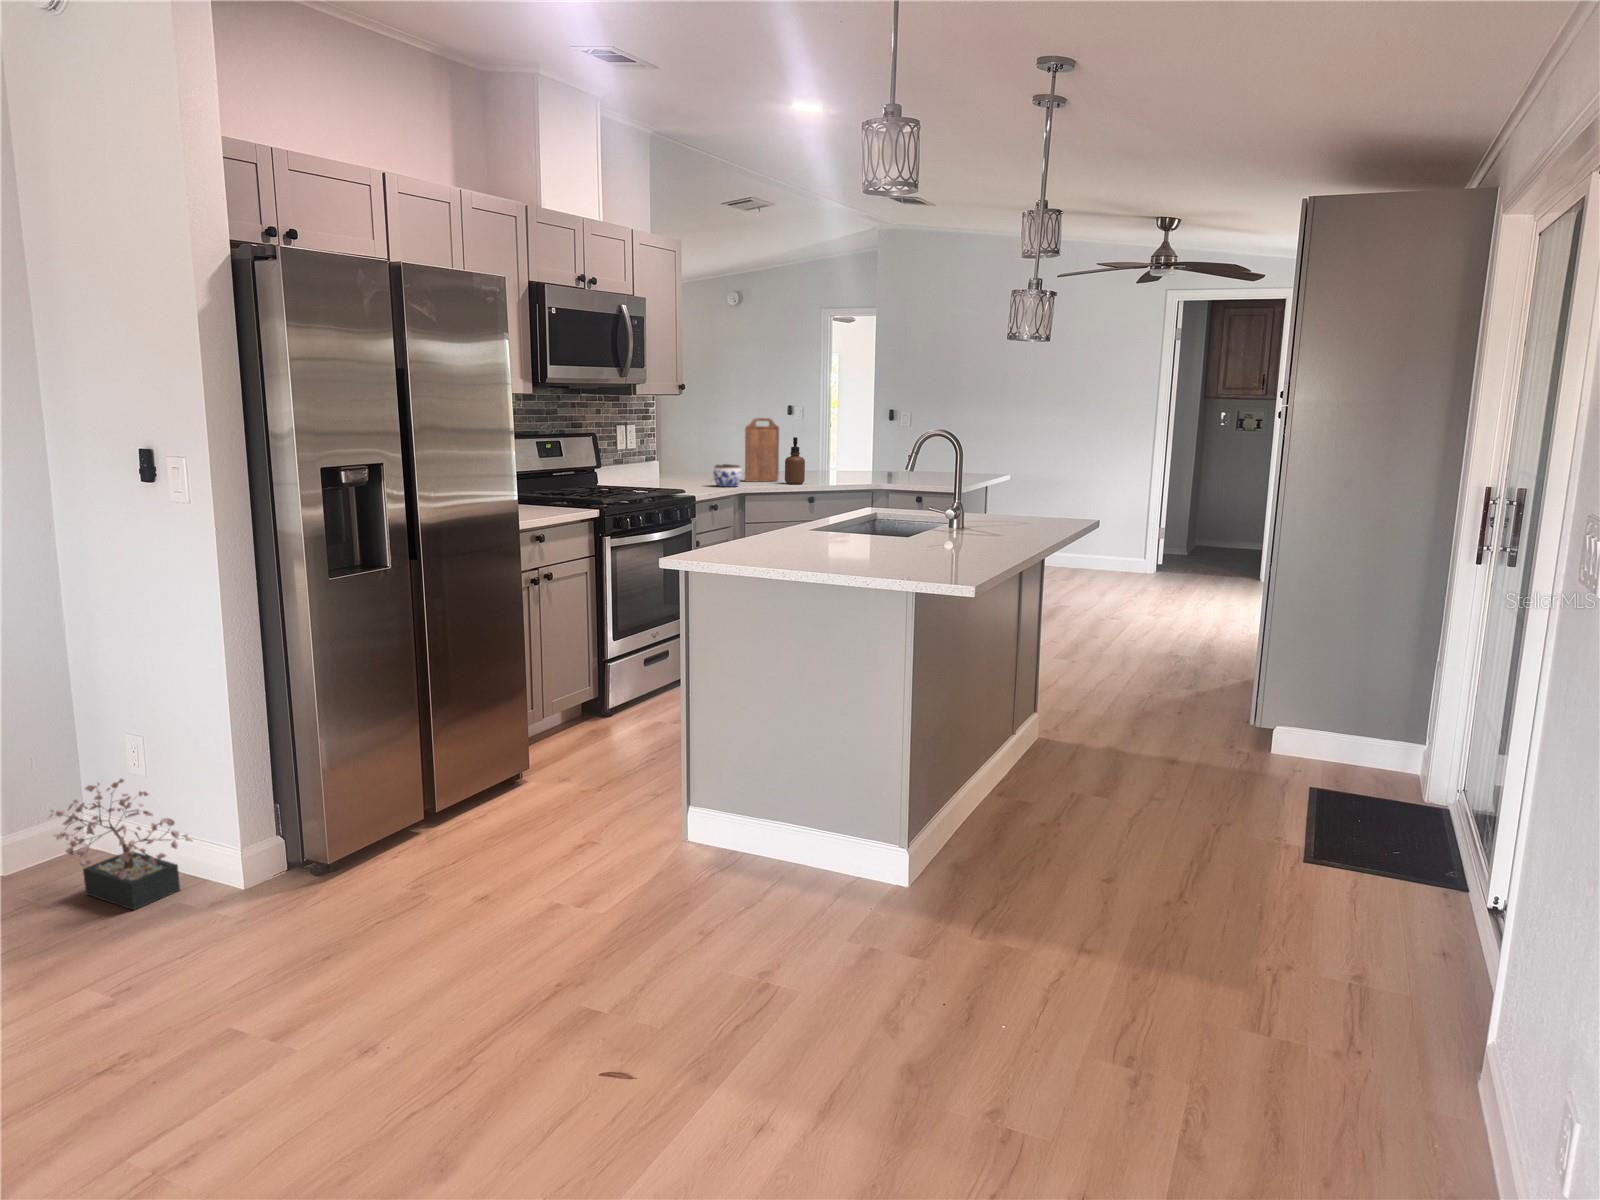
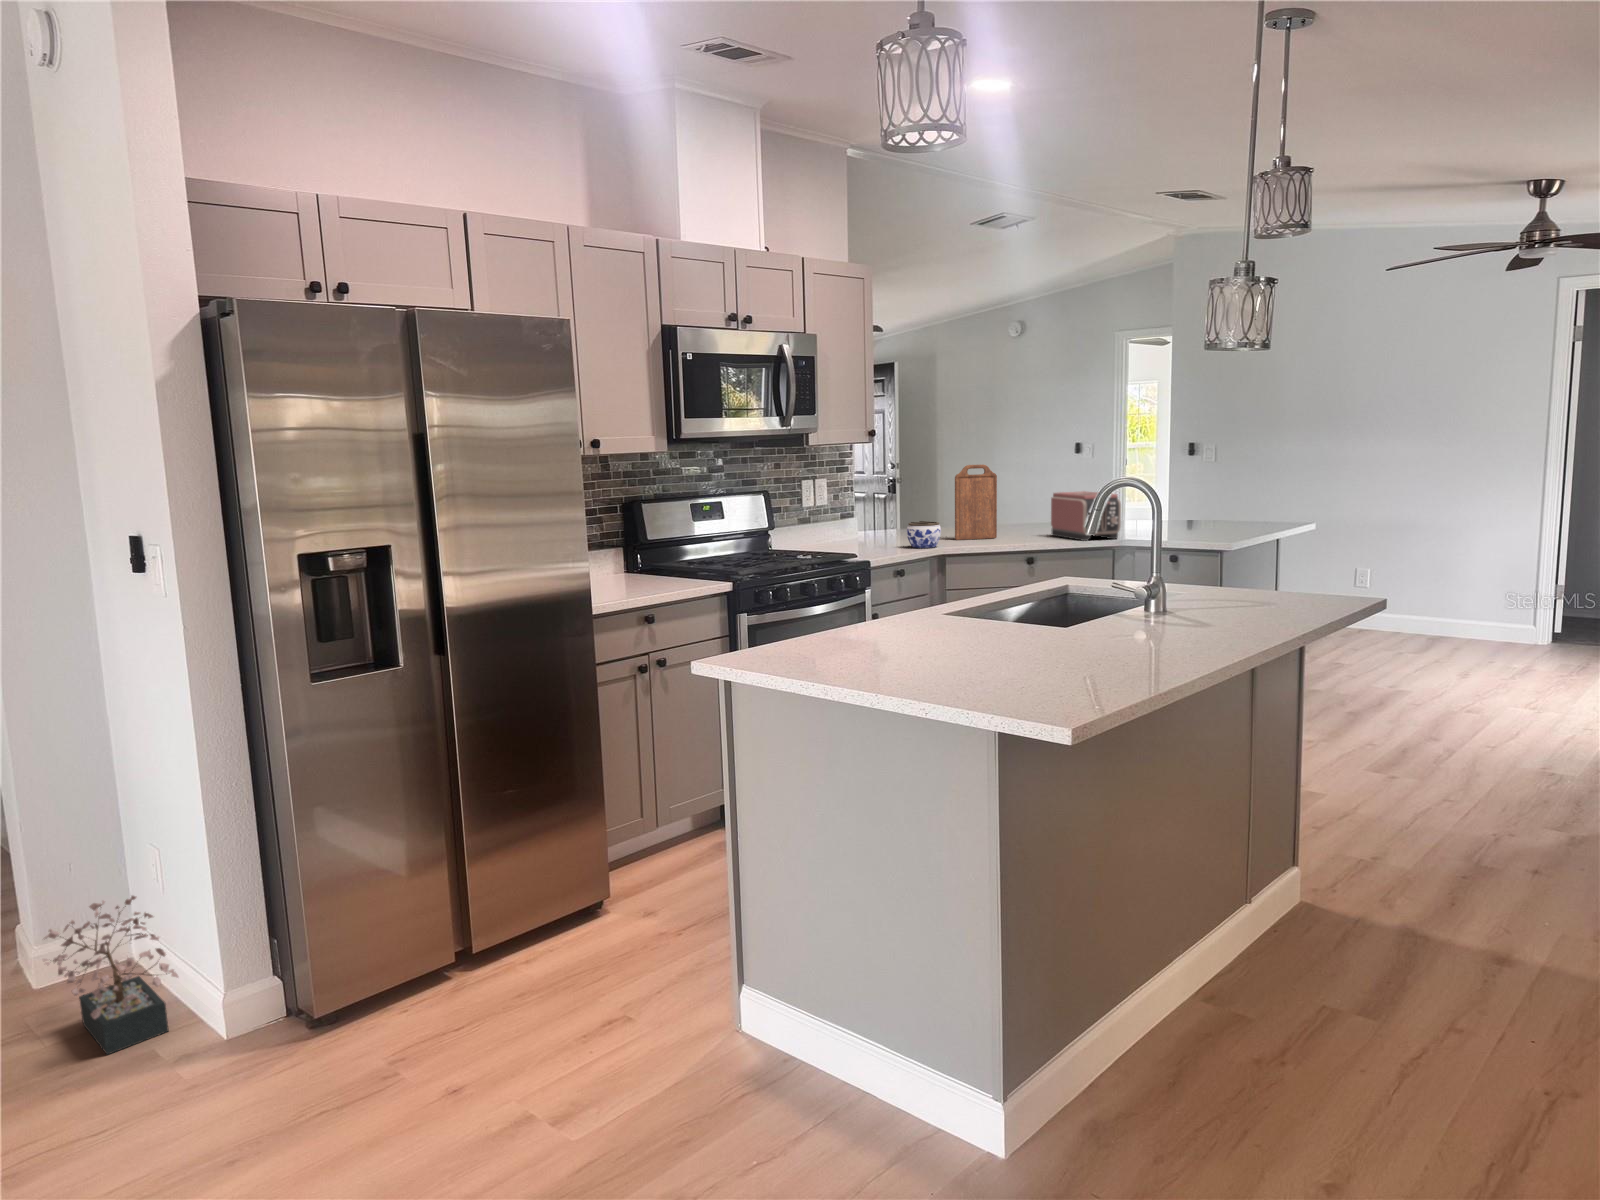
soap dispenser: present [785,437,805,484] -> none [1000,487,1024,542]
toaster: none [821,444,879,484] -> present [1051,491,1121,541]

